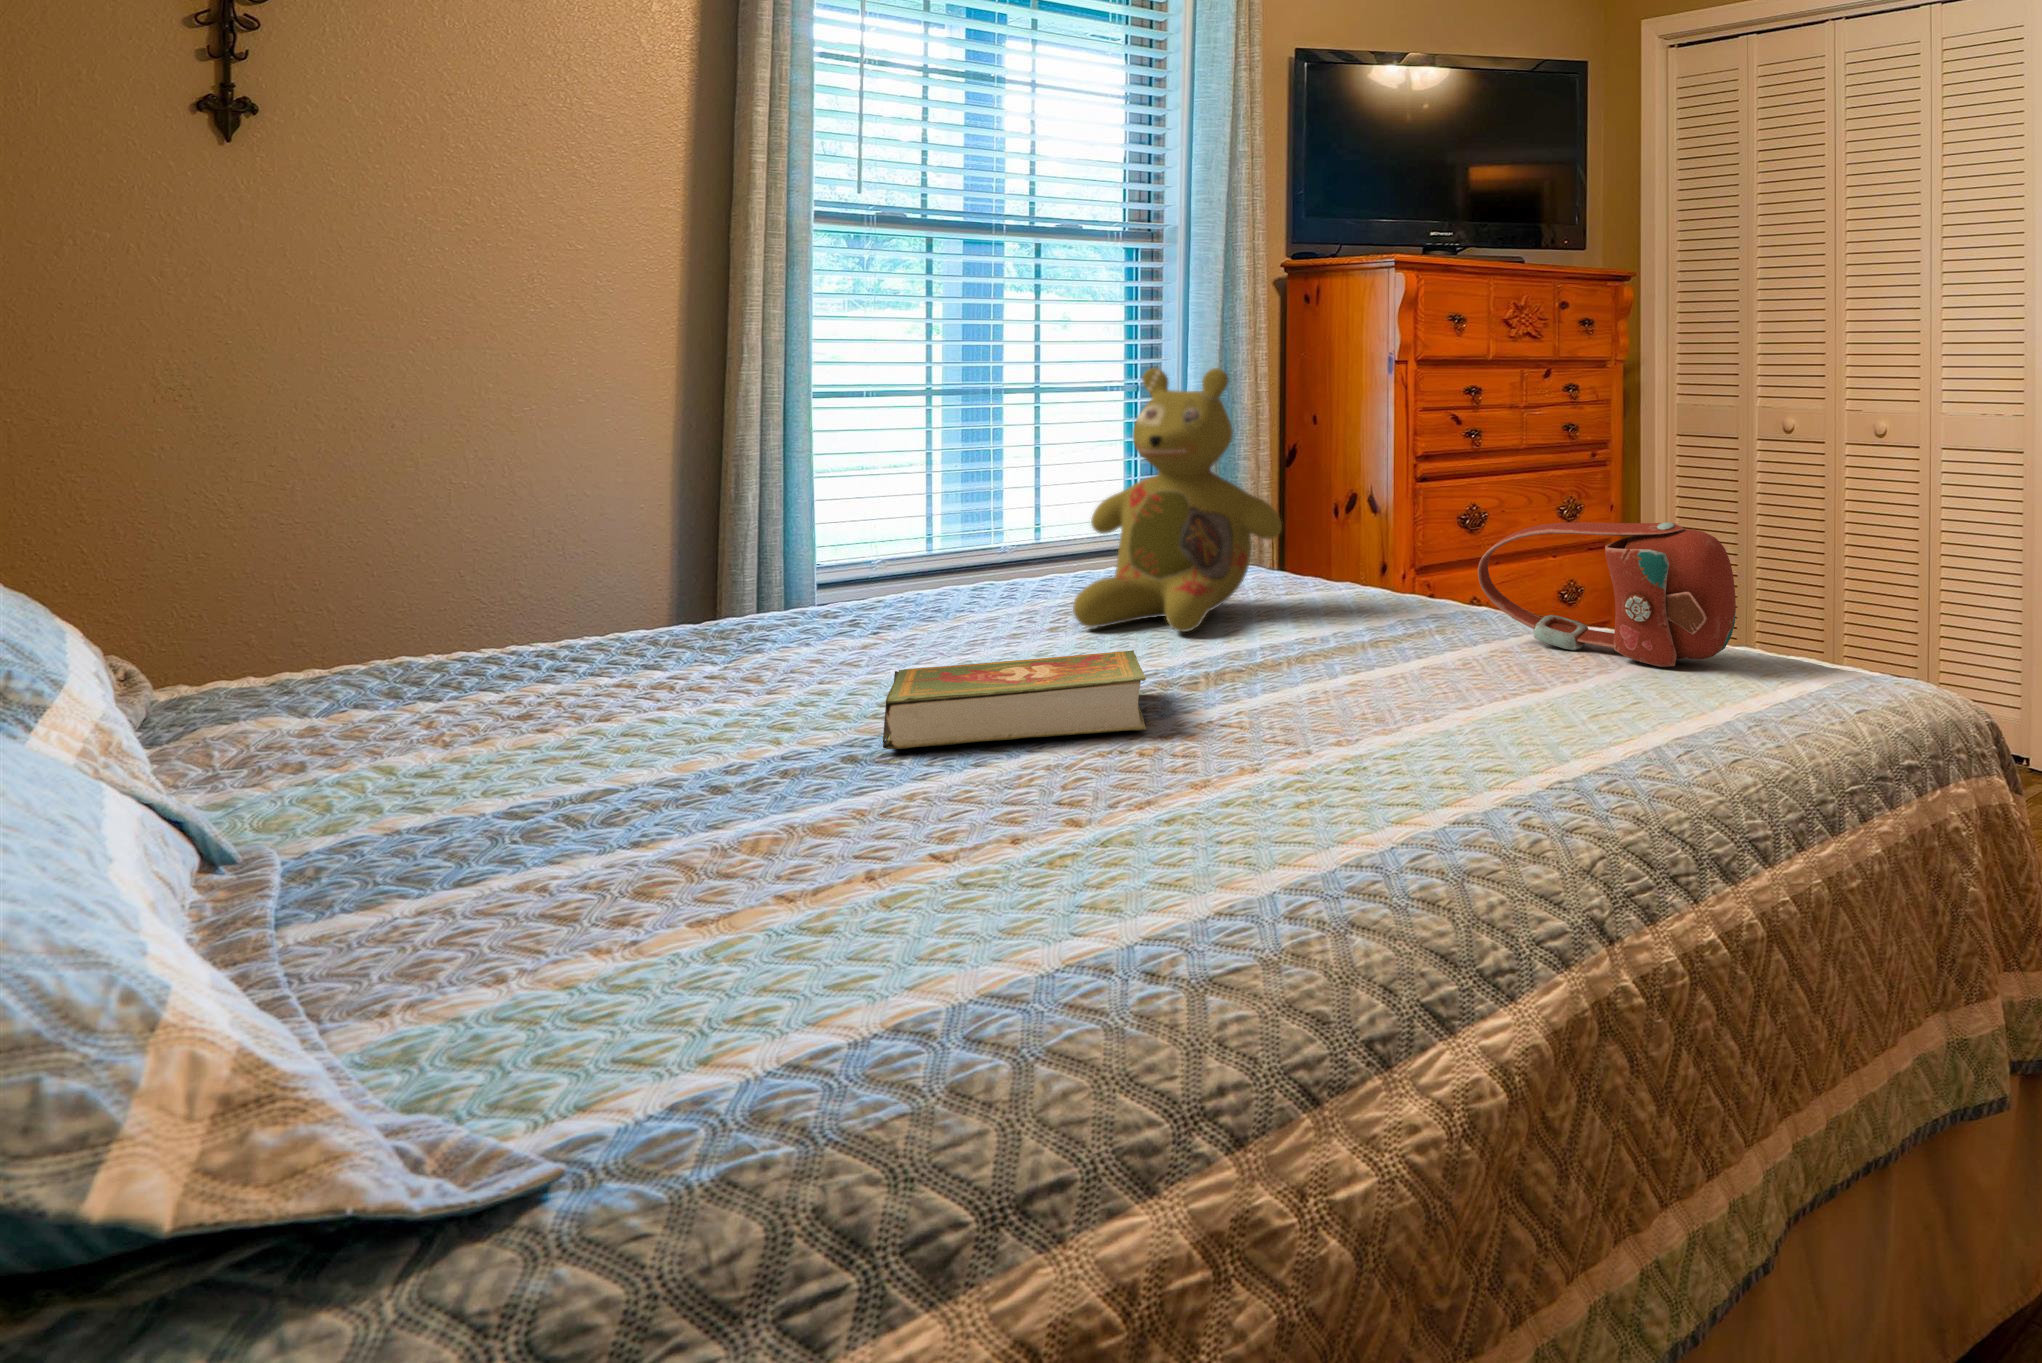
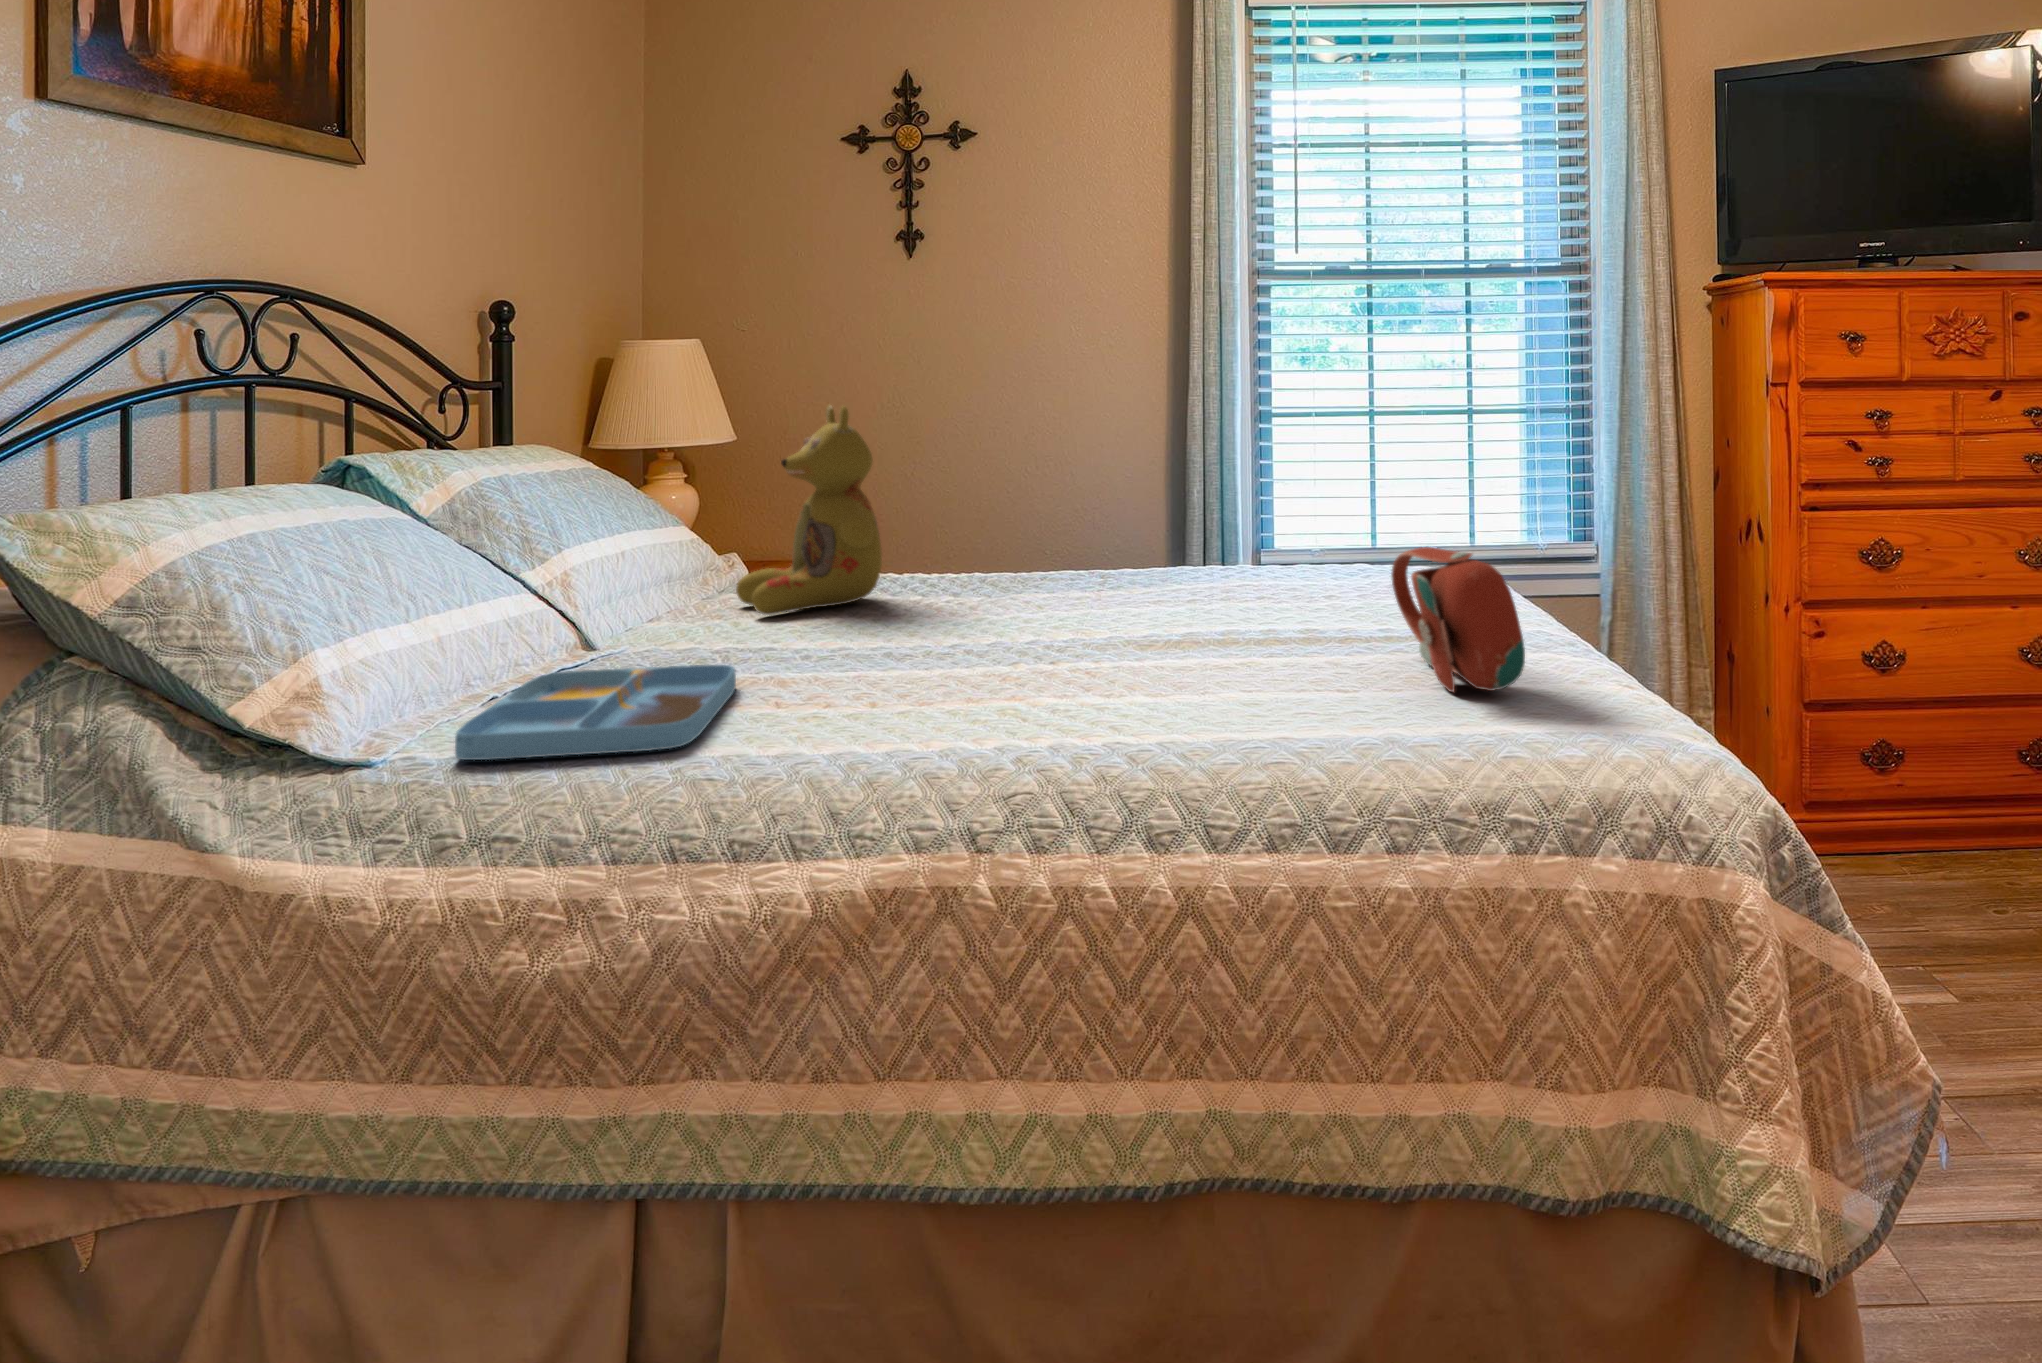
stuffed bear: present [1073,367,1282,632] -> present [736,405,882,615]
book: present [883,650,1146,749] -> none [874,606,1080,666]
tray: none [456,809,1092,1087] -> present [455,665,736,760]

